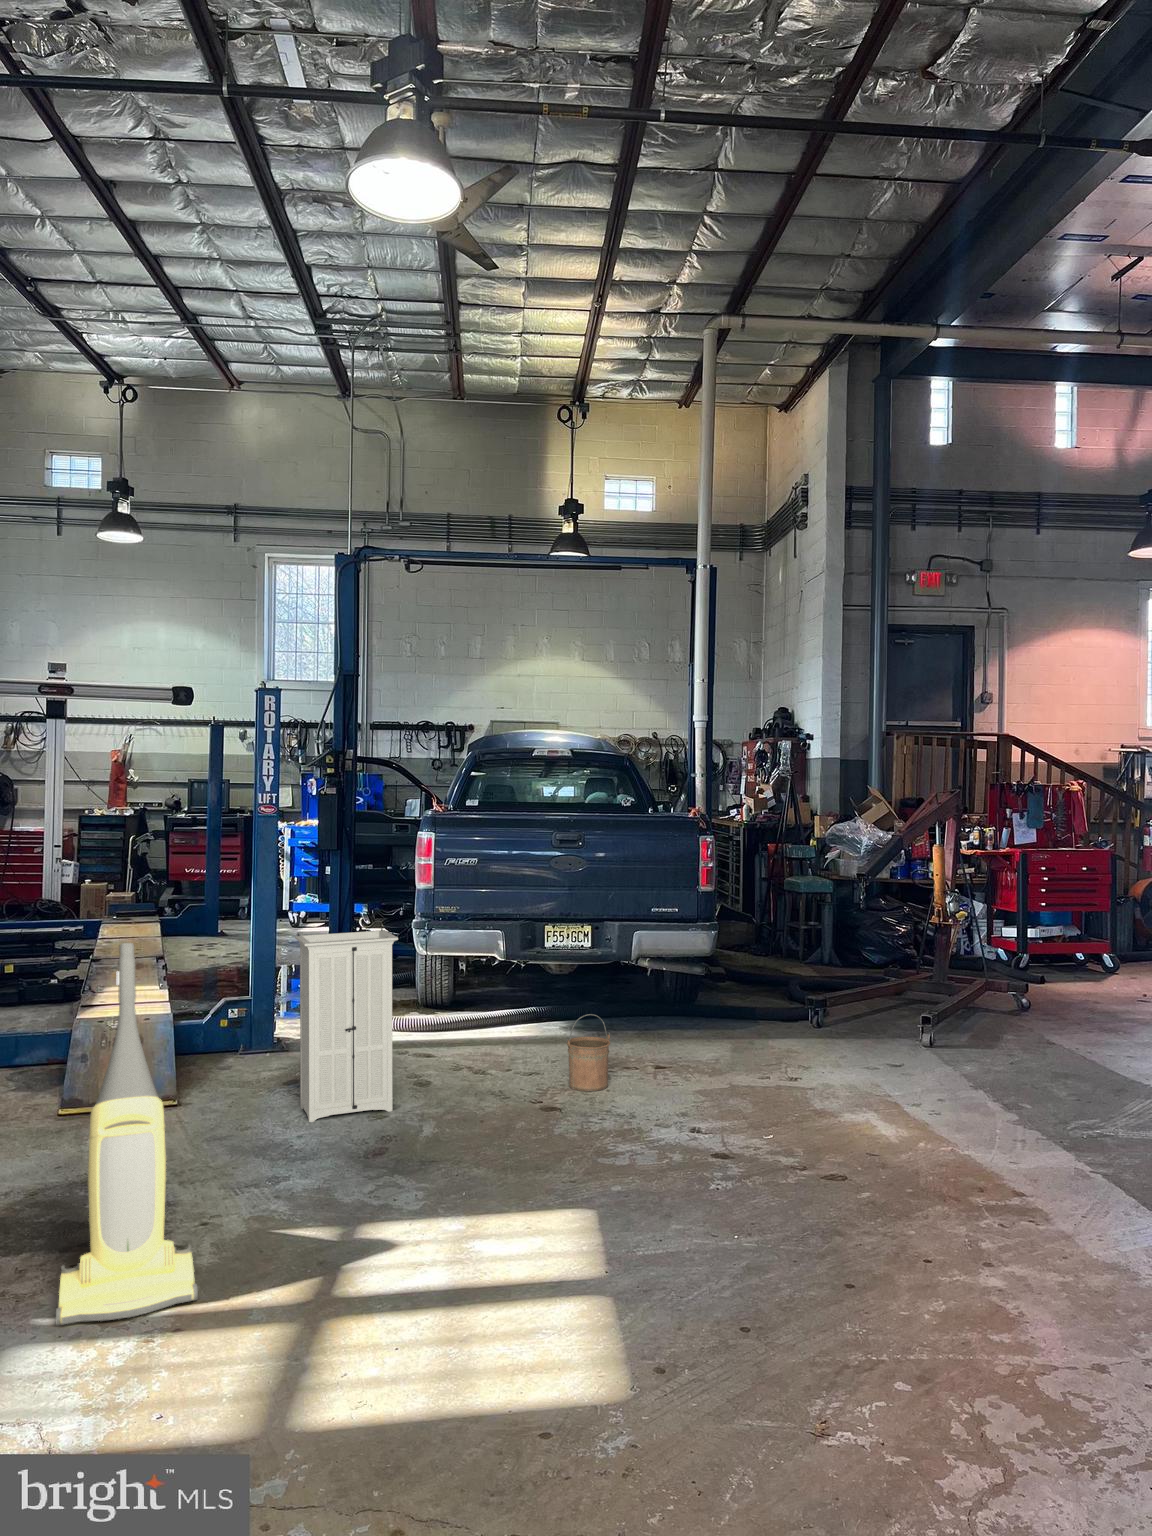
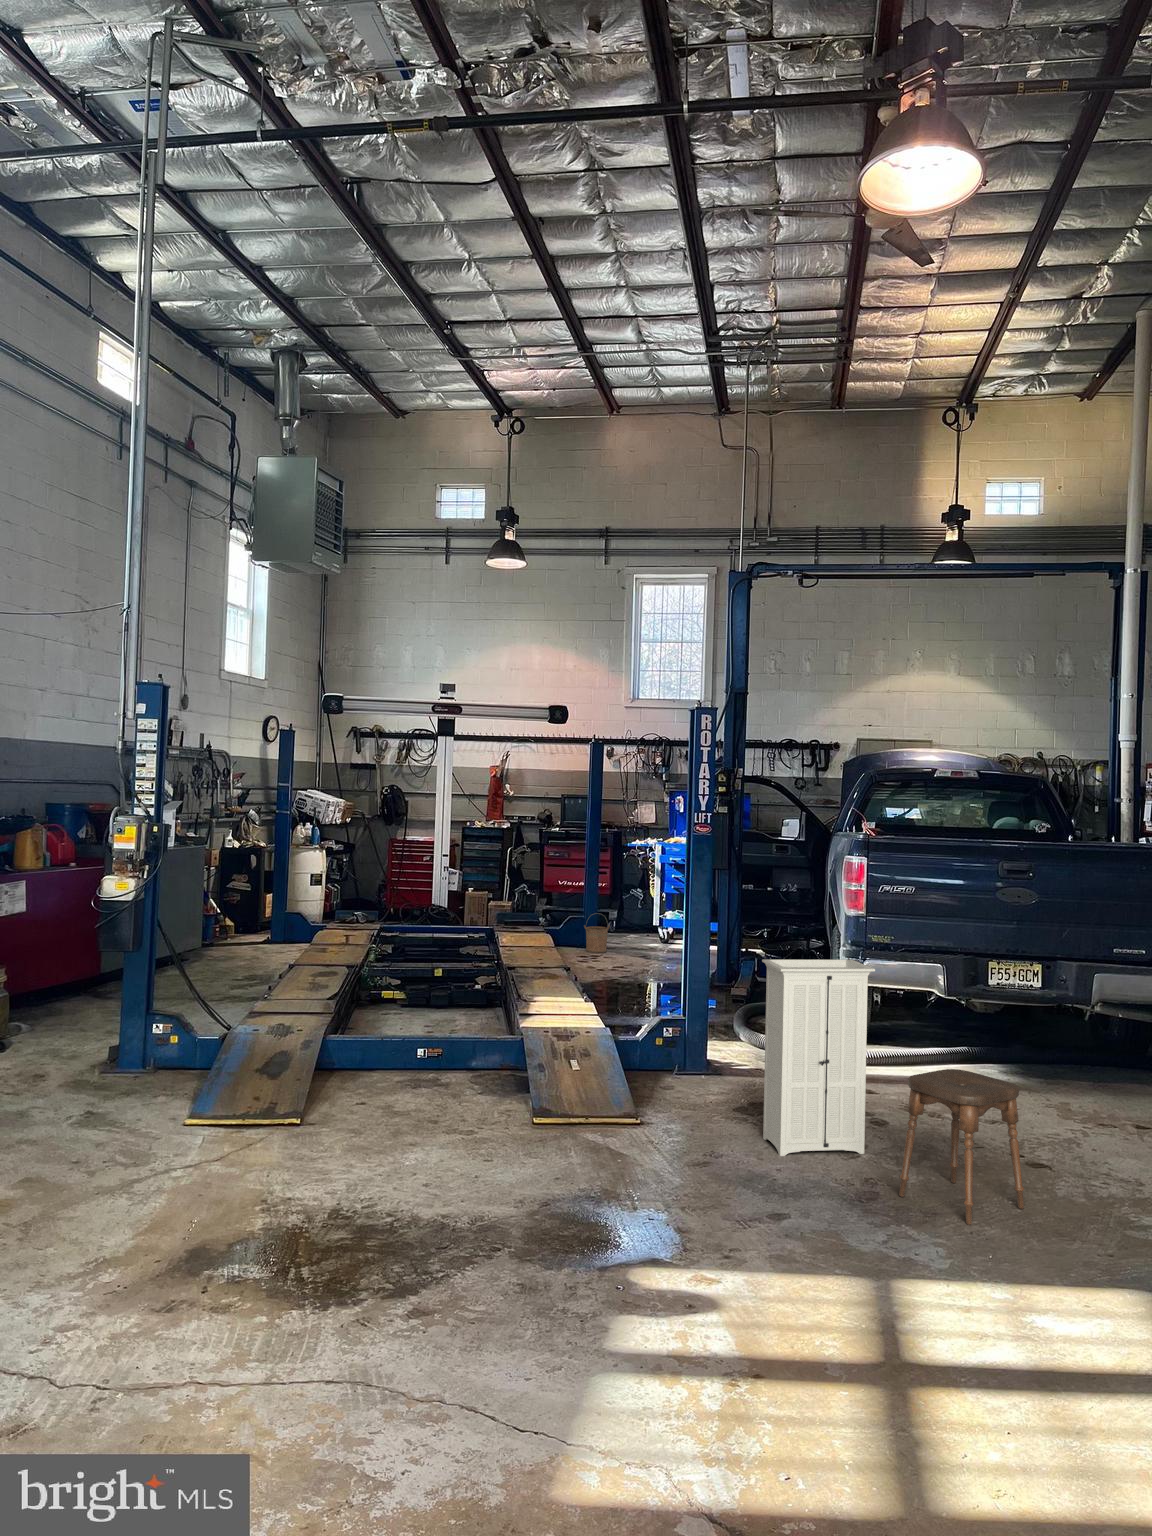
vacuum cleaner: present [55,943,198,1325] -> none [619,961,763,1355]
bucket: present [566,1014,610,1091] -> present [584,913,610,953]
stool: none [405,1025,514,1164] -> present [899,1069,1024,1225]

